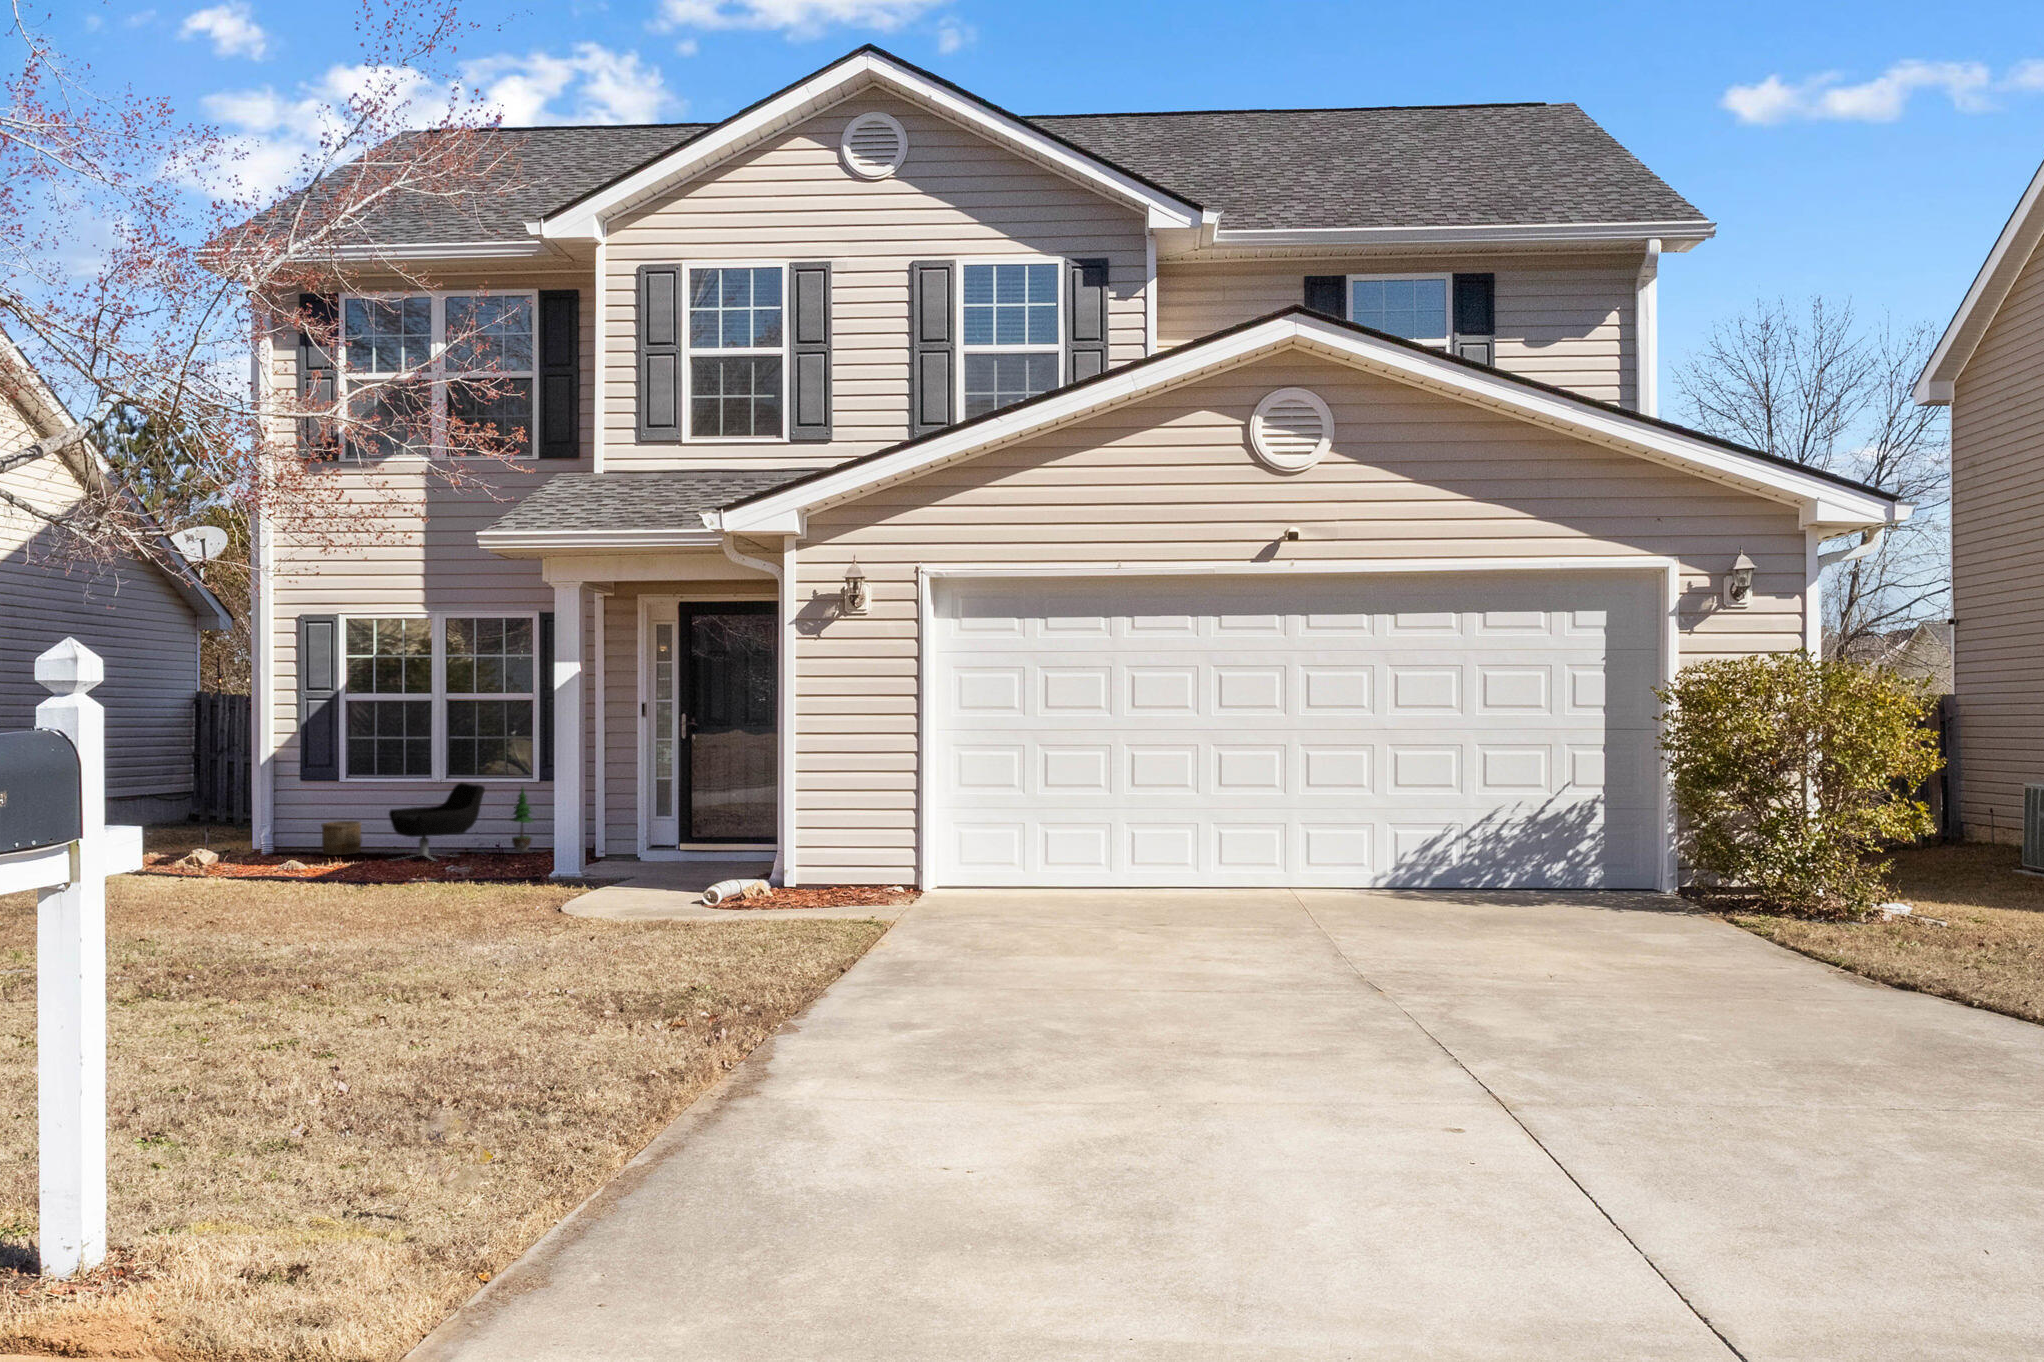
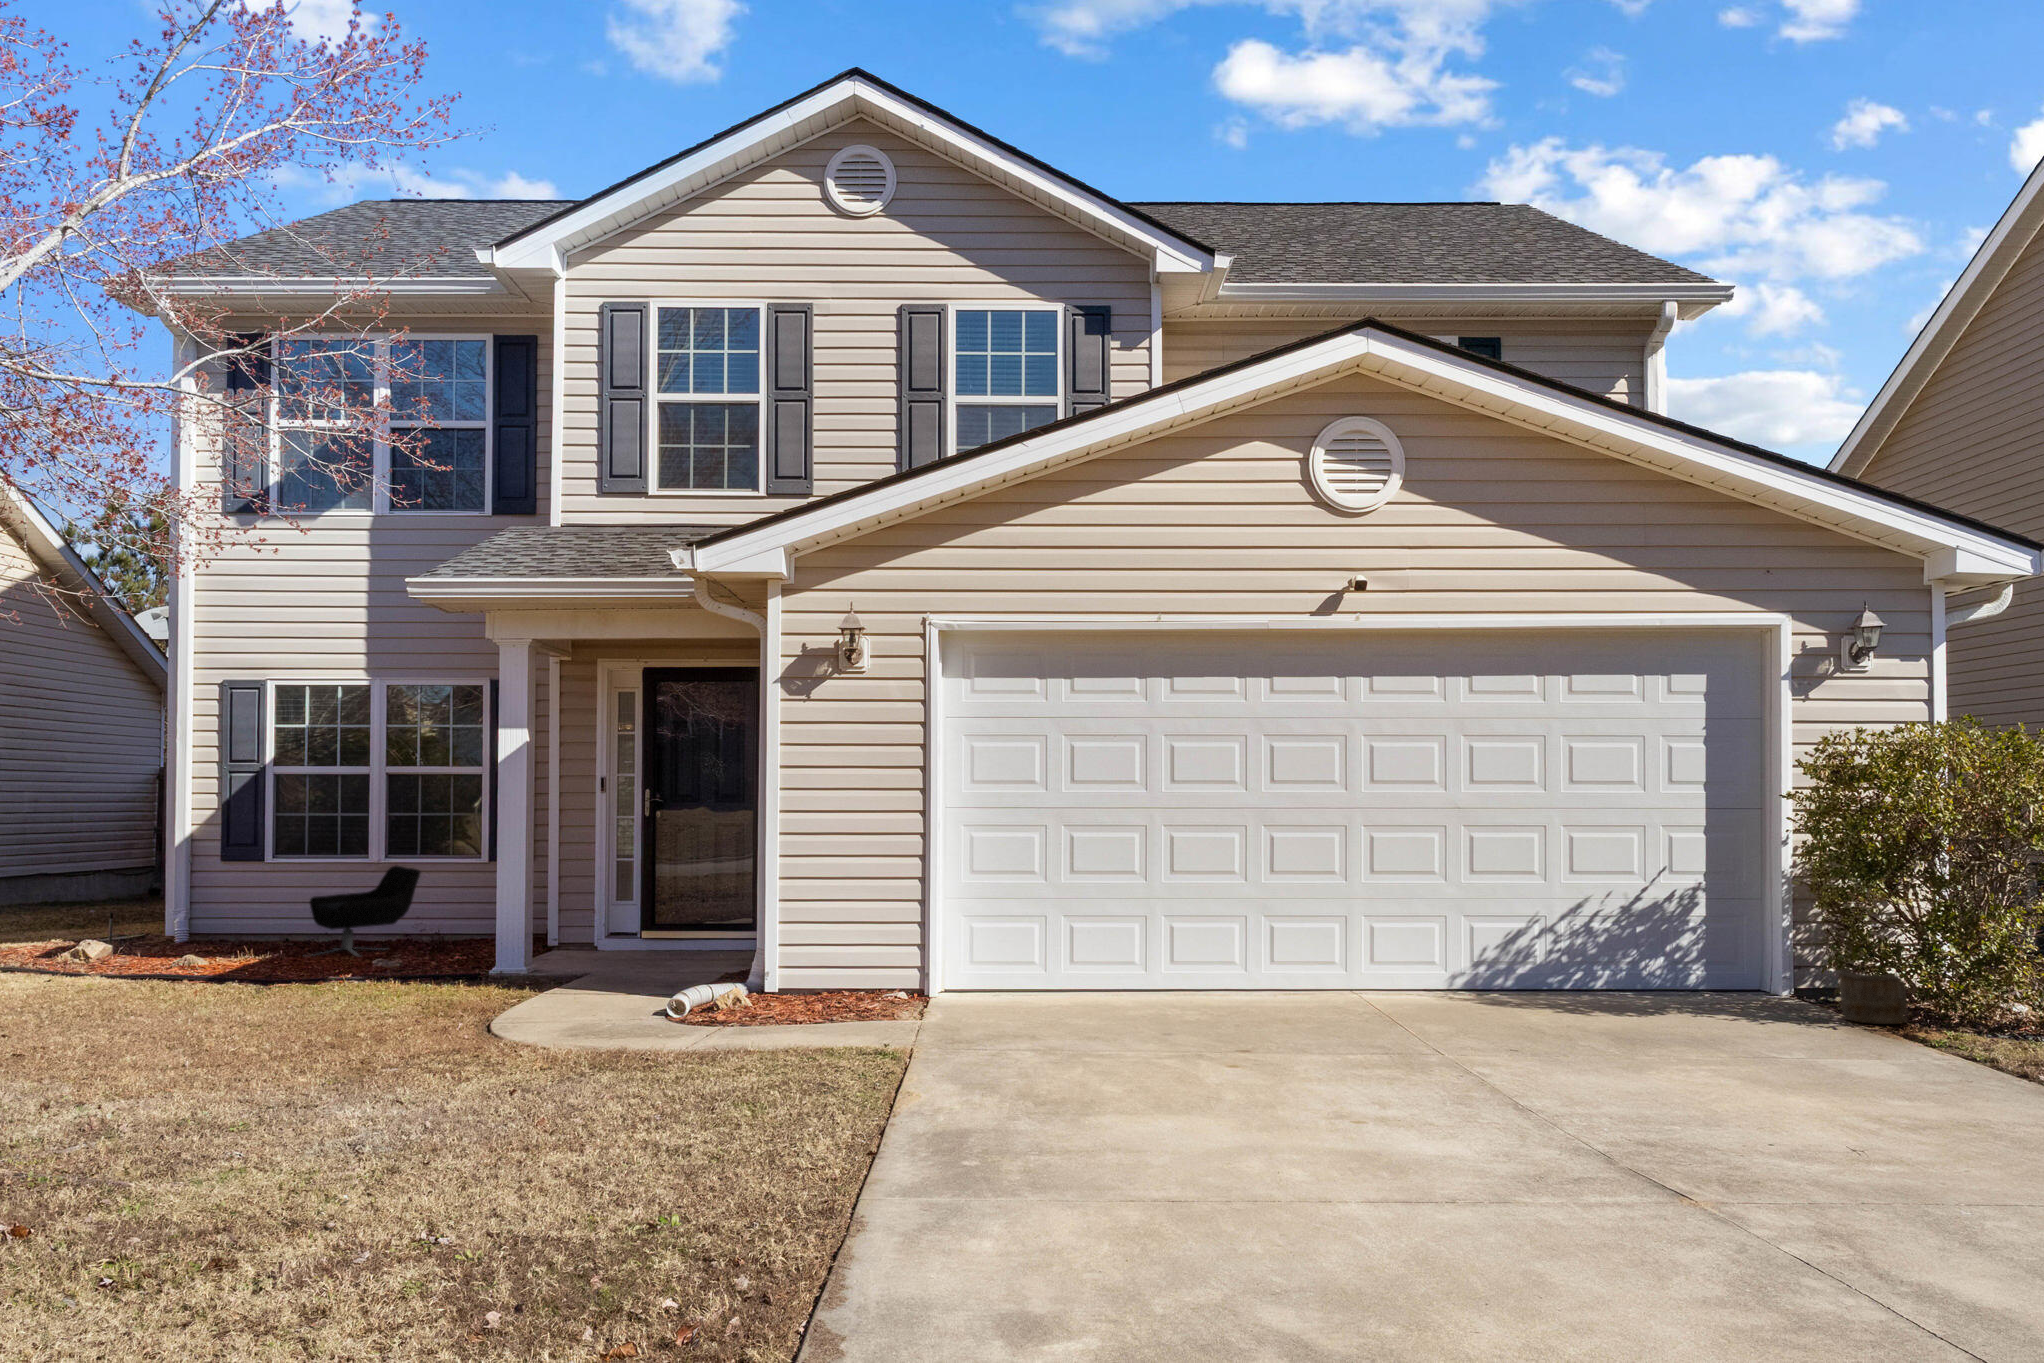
potted tree: present [511,787,533,853] -> none [449,868,477,945]
wooden bucket: present [321,821,361,855] -> present [1836,969,1908,1024]

